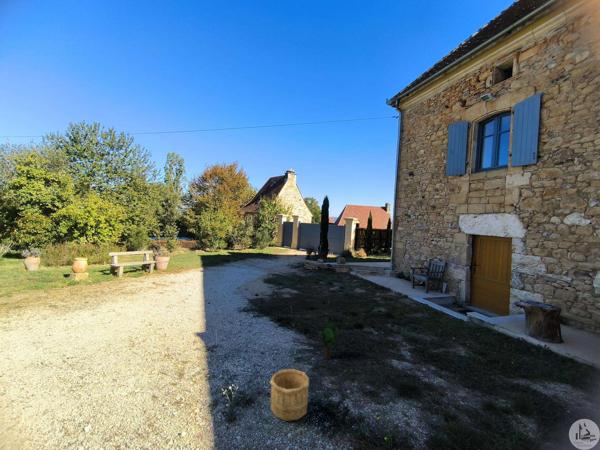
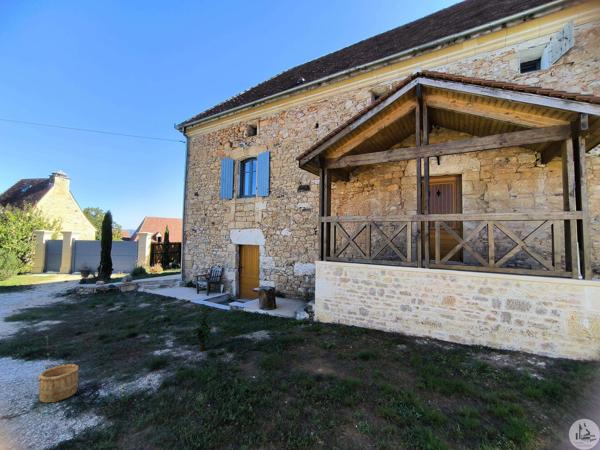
decorative plant: present [318,317,339,360] -> present [193,316,212,351]

